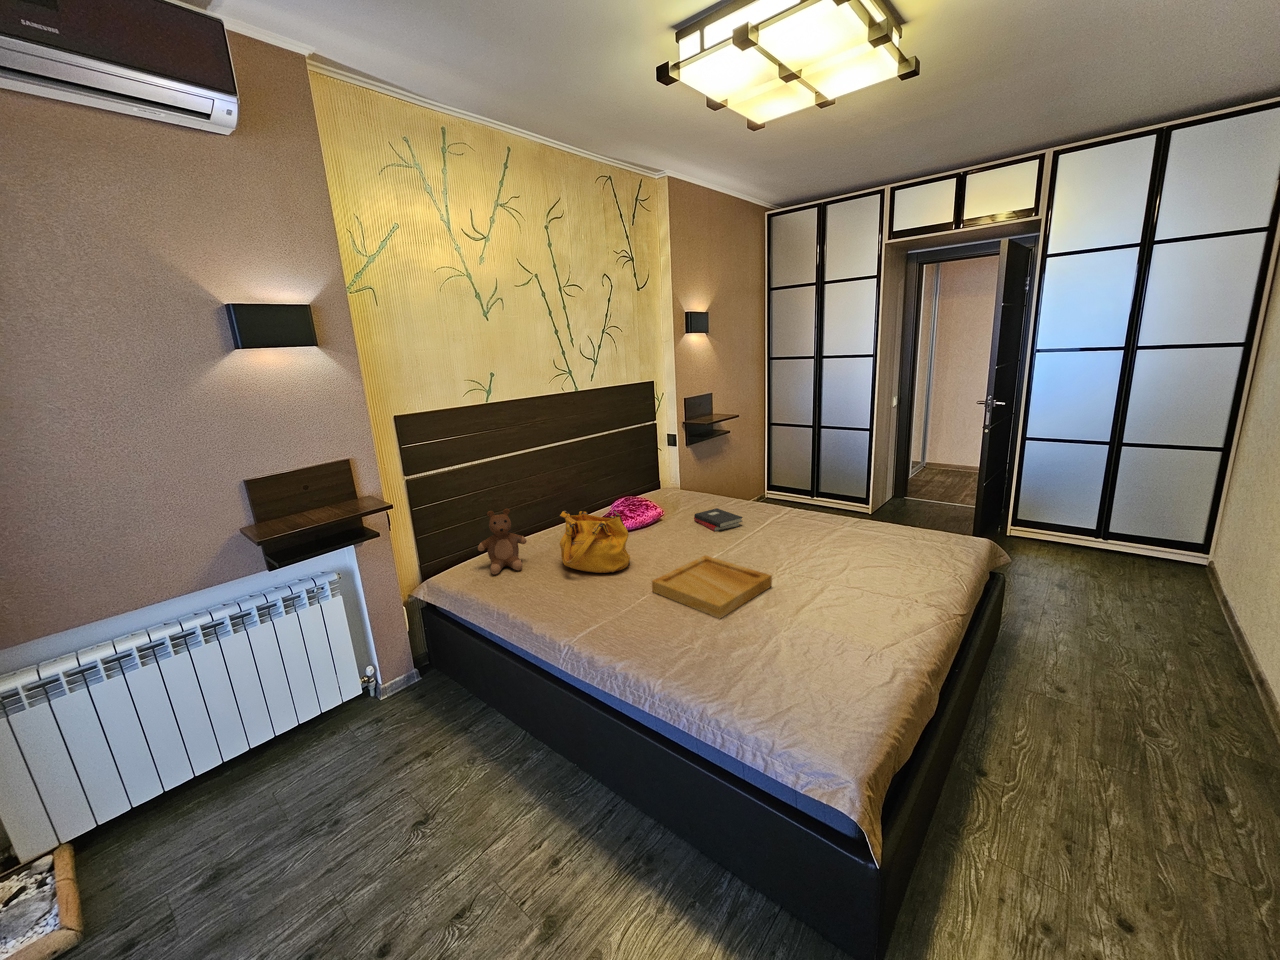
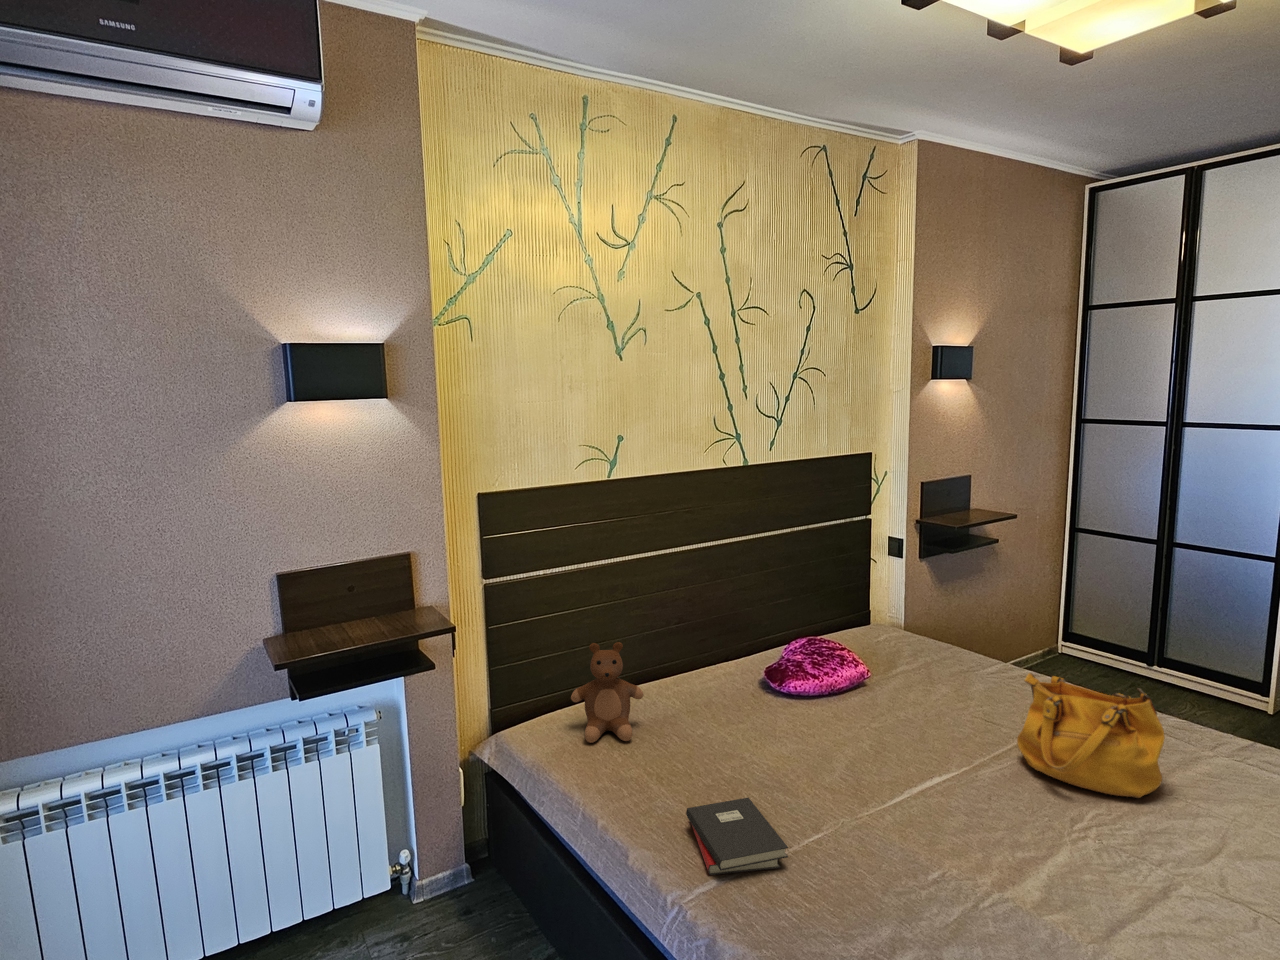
hardback book: present [694,508,742,531] -> present [686,798,788,875]
handbag: present [560,511,630,573] -> present [1017,673,1165,798]
tray: present [652,555,772,619] -> none [830,768,1051,901]

